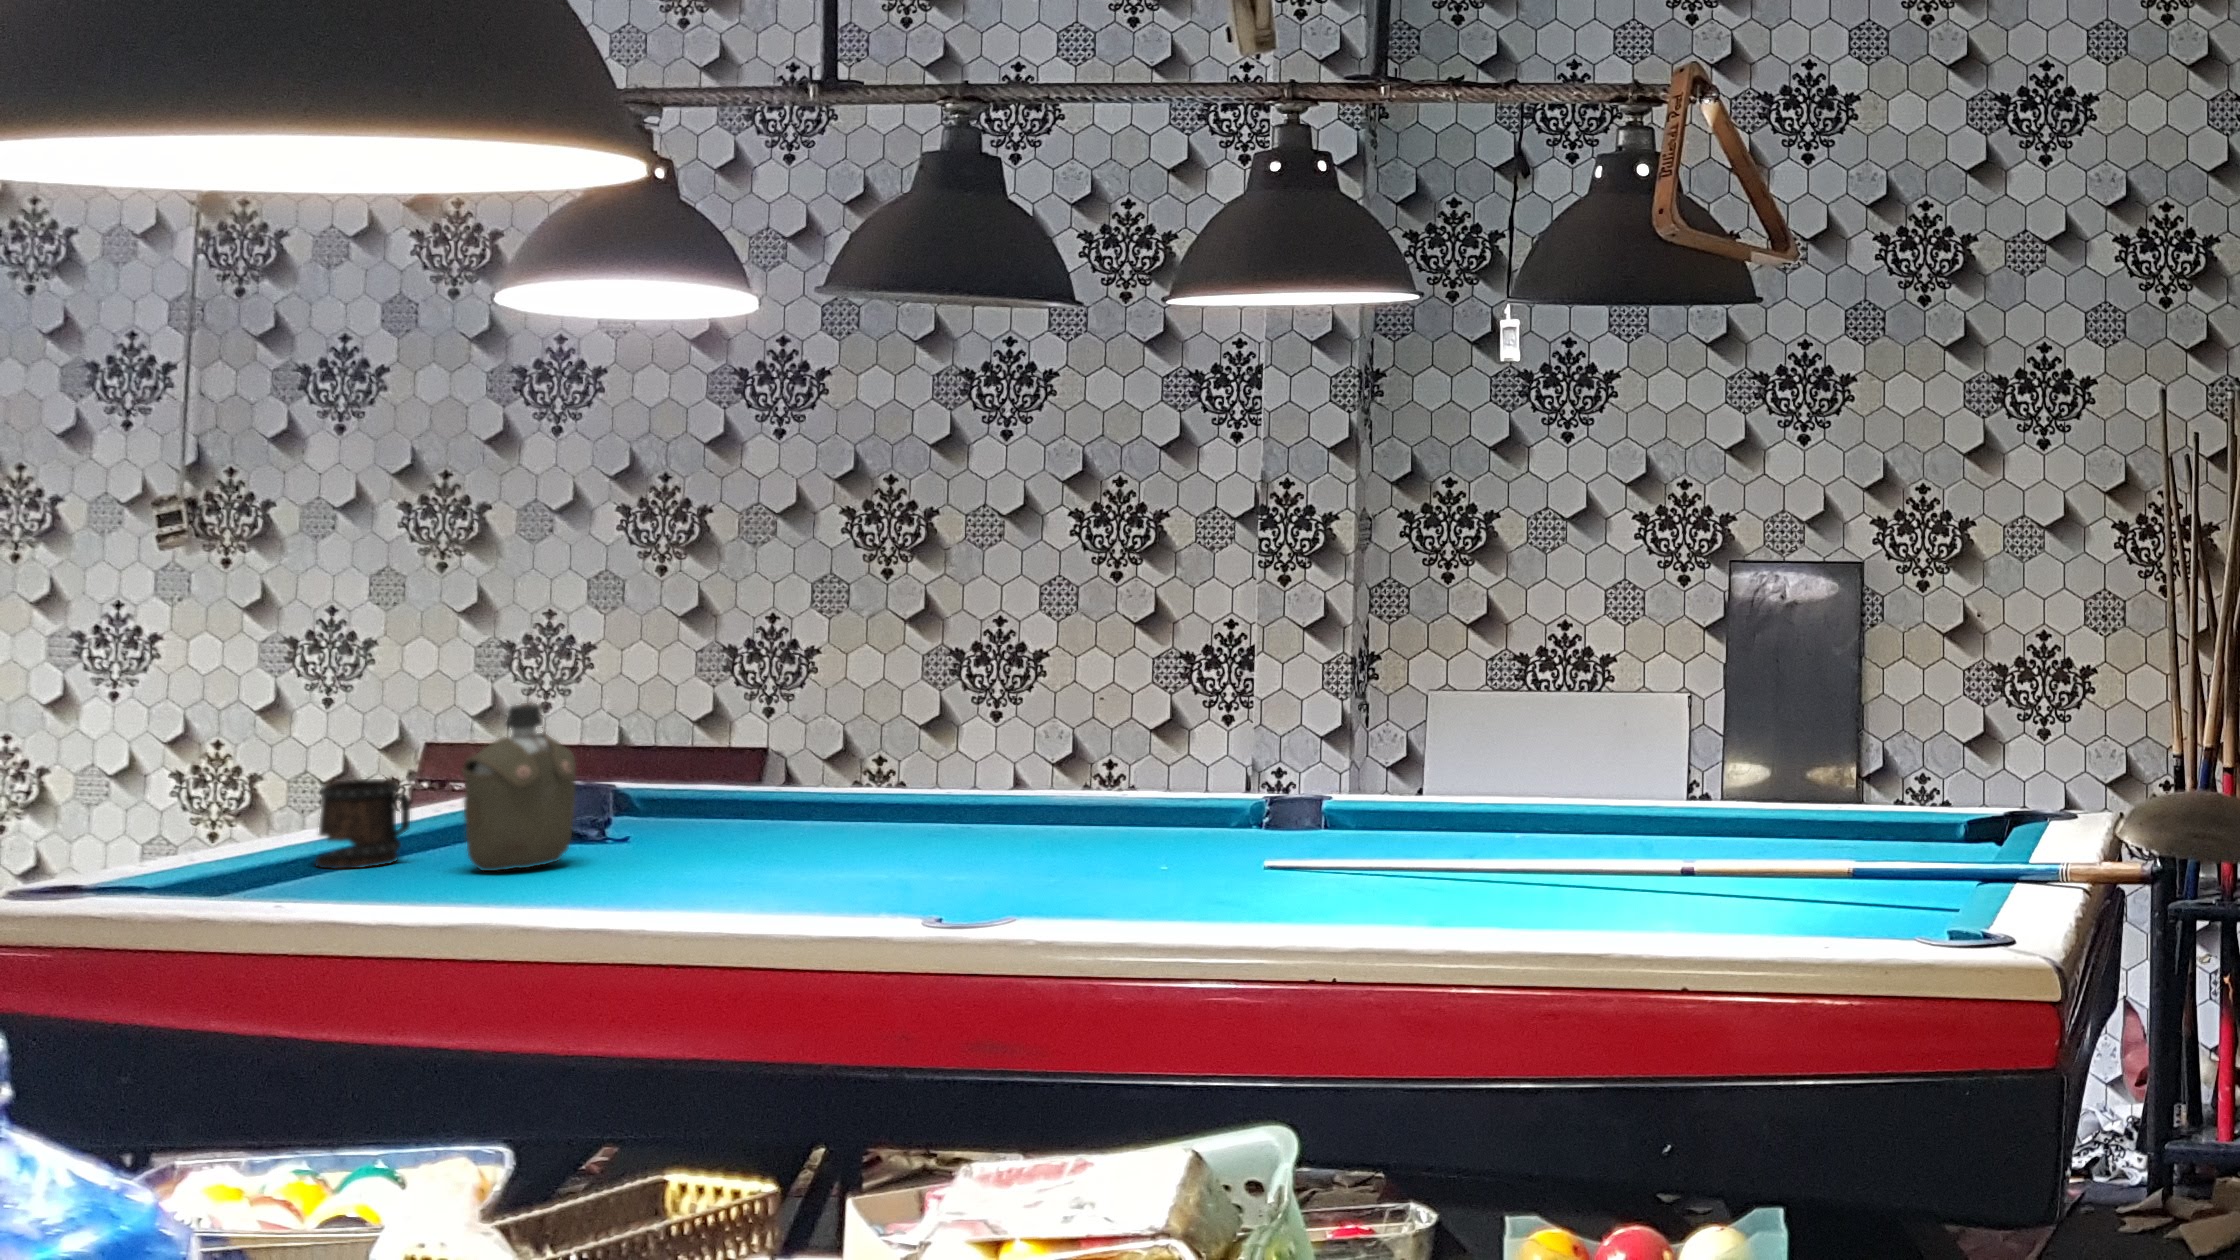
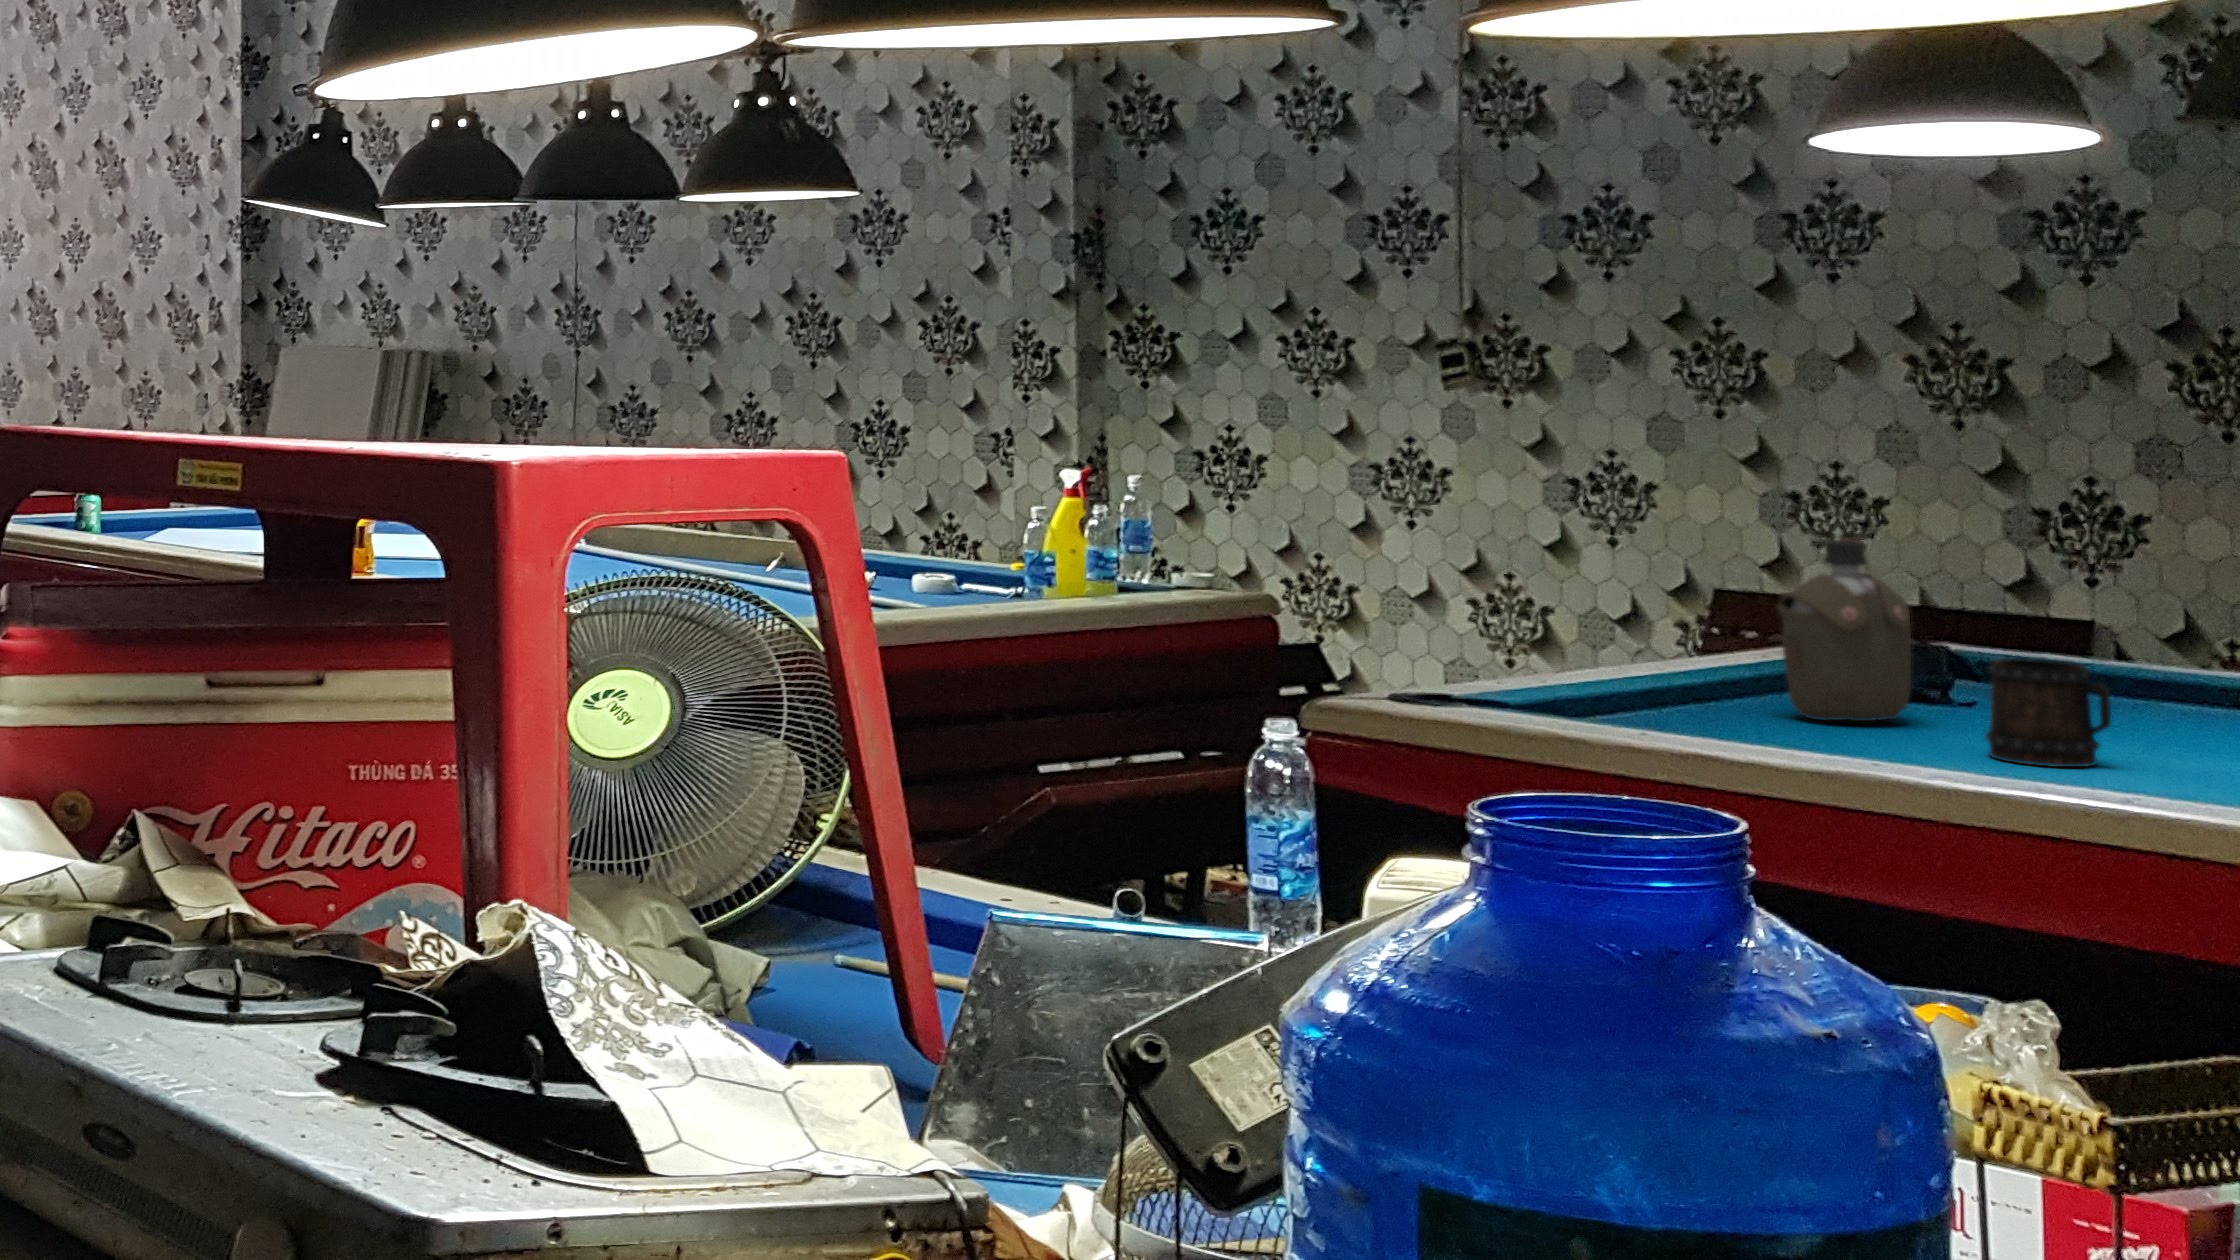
beer mug: present [316,779,410,868] -> present [1986,658,2111,767]

